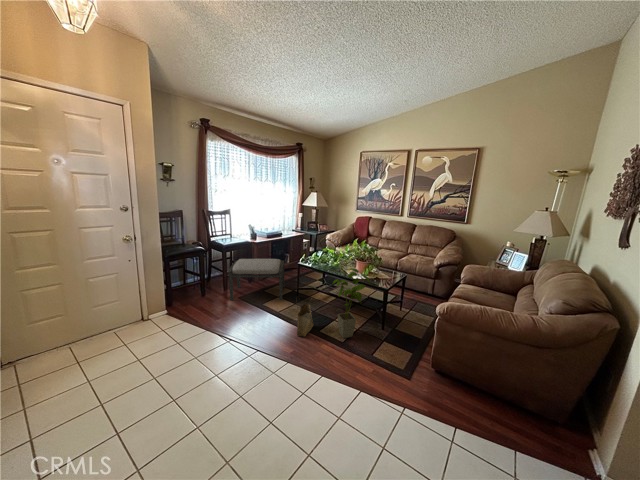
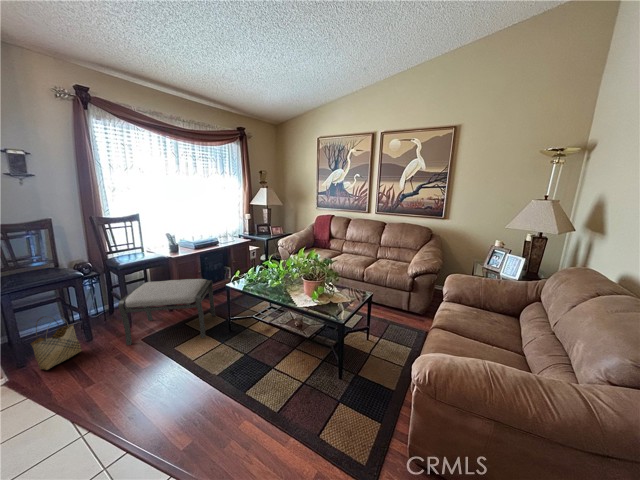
house plant: present [333,268,370,338] -> none [256,299,312,404]
woven basket: present [297,304,313,337] -> present [31,317,81,370]

